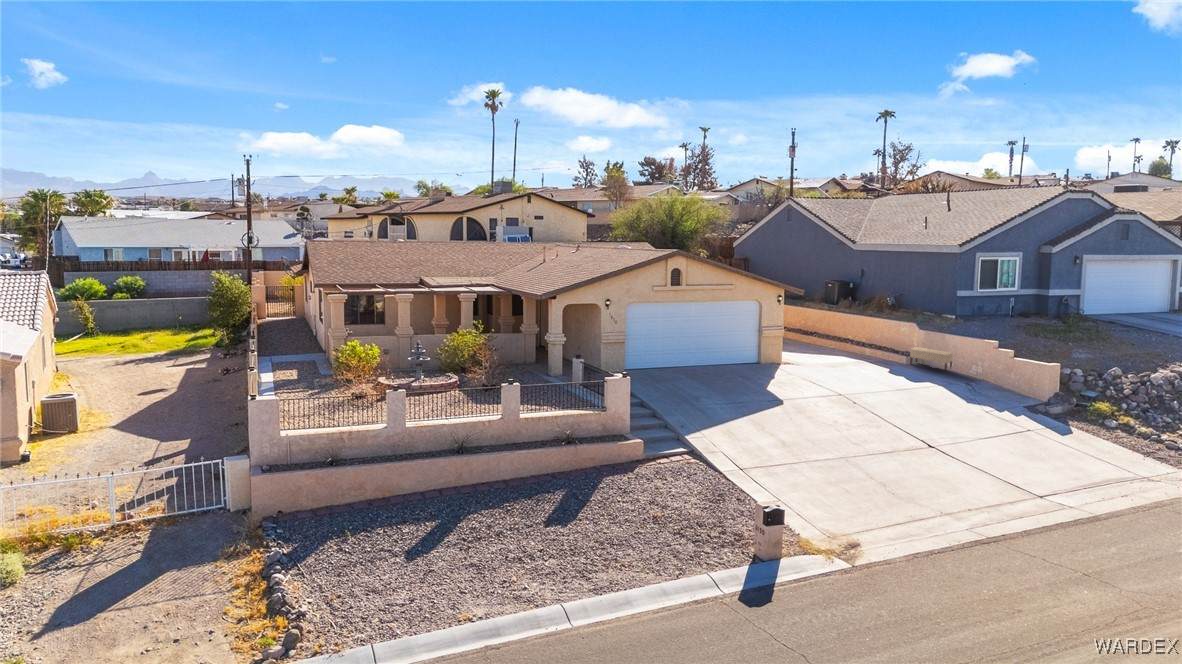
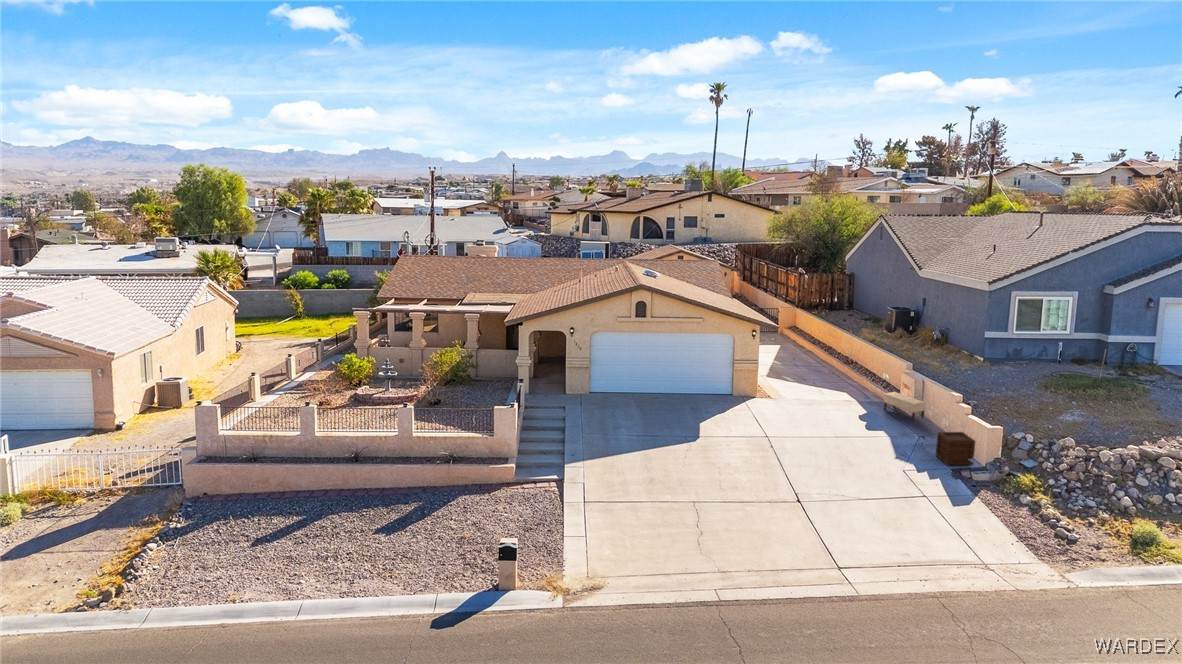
wooden crate: none [993,373,1034,405] -> present [936,432,975,465]

